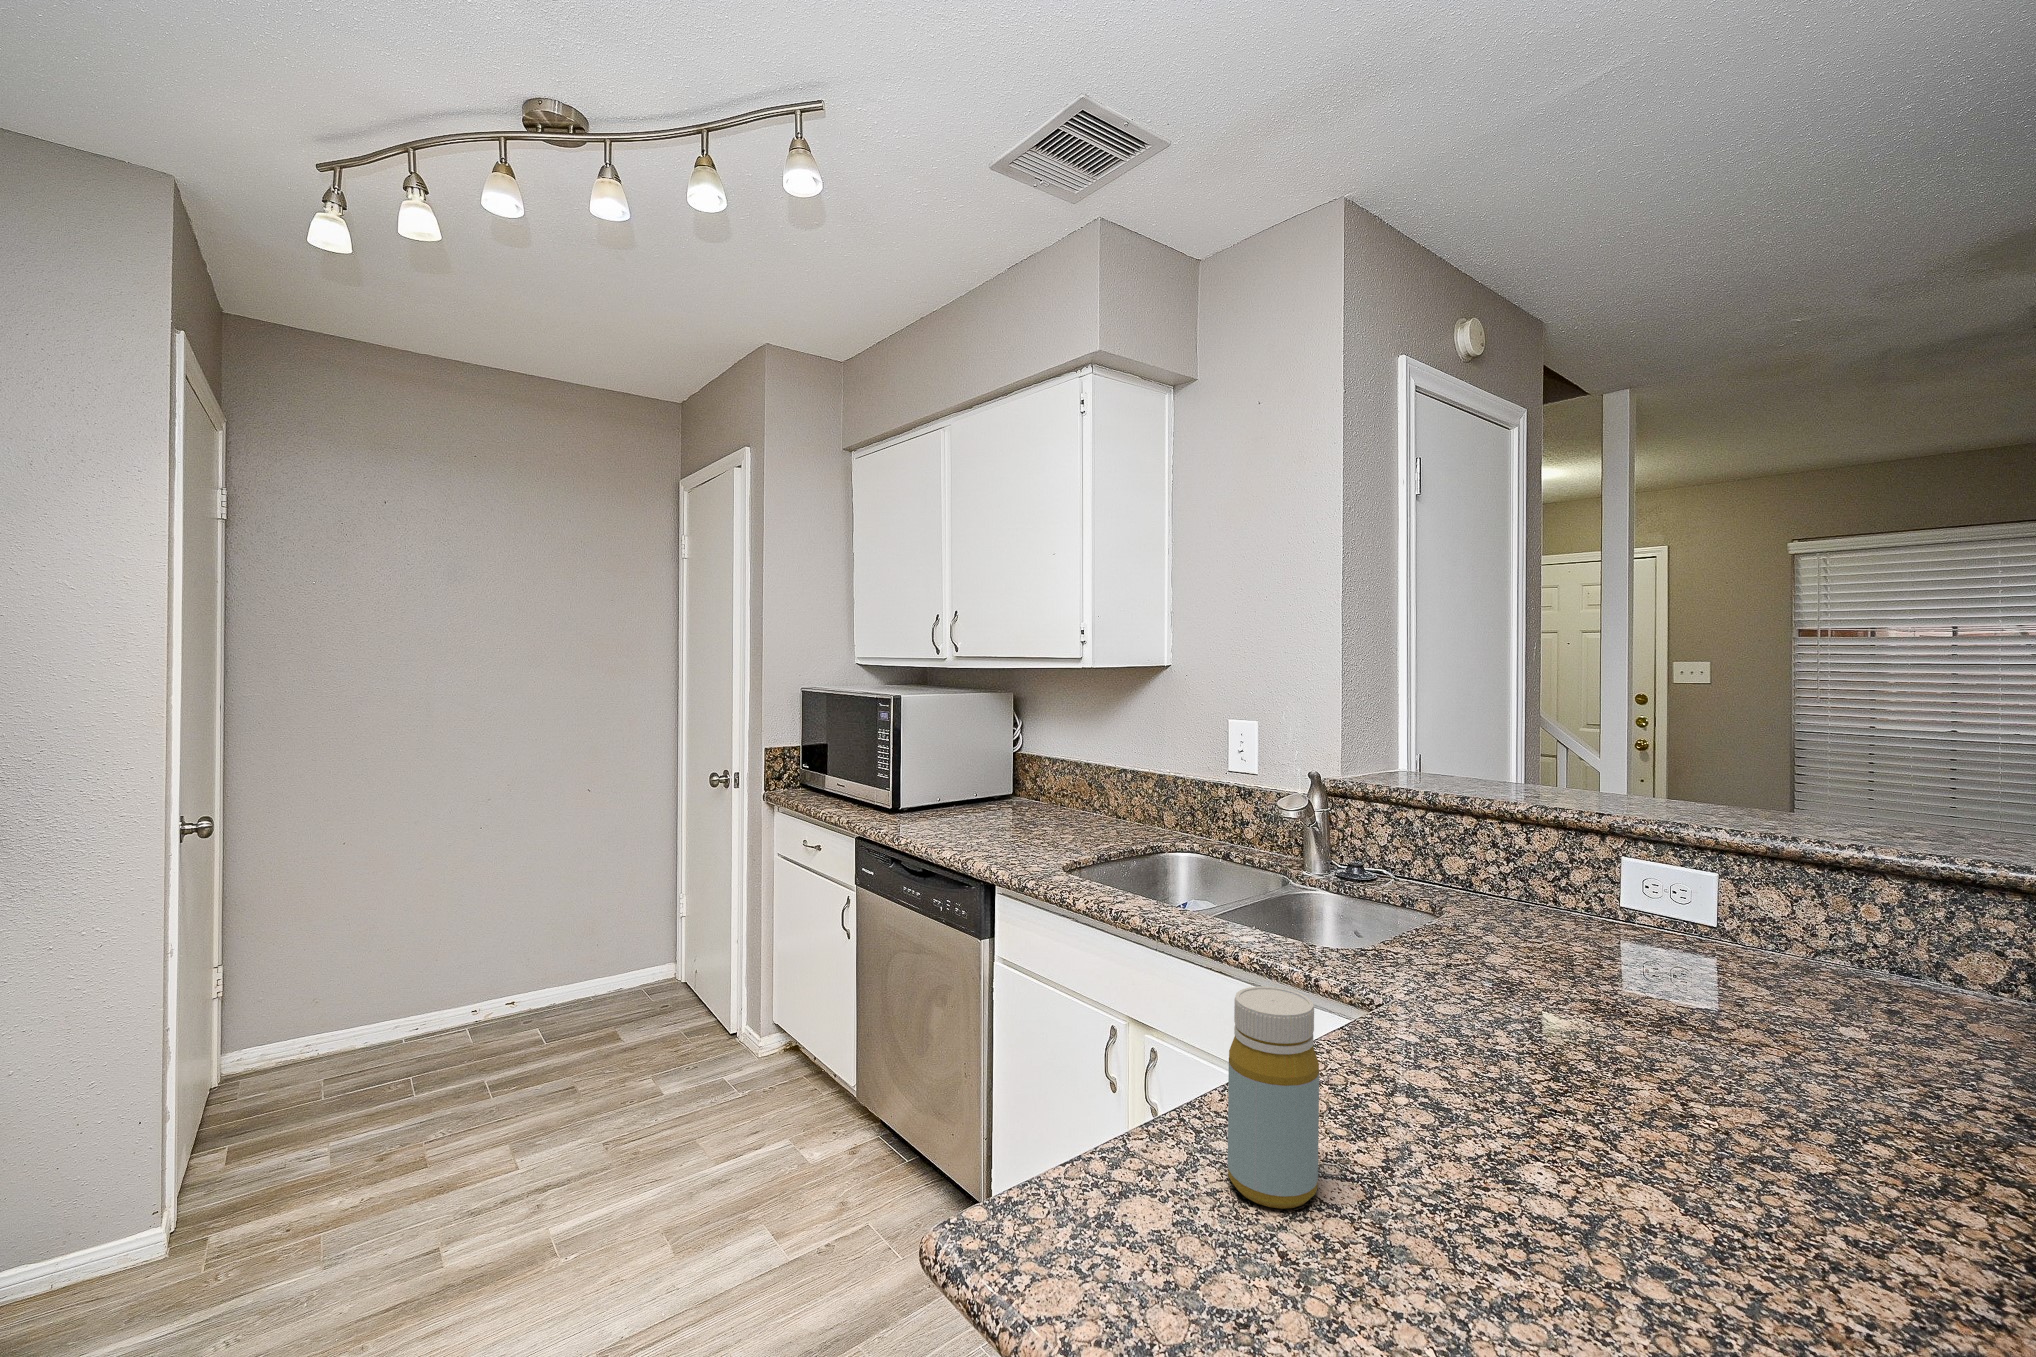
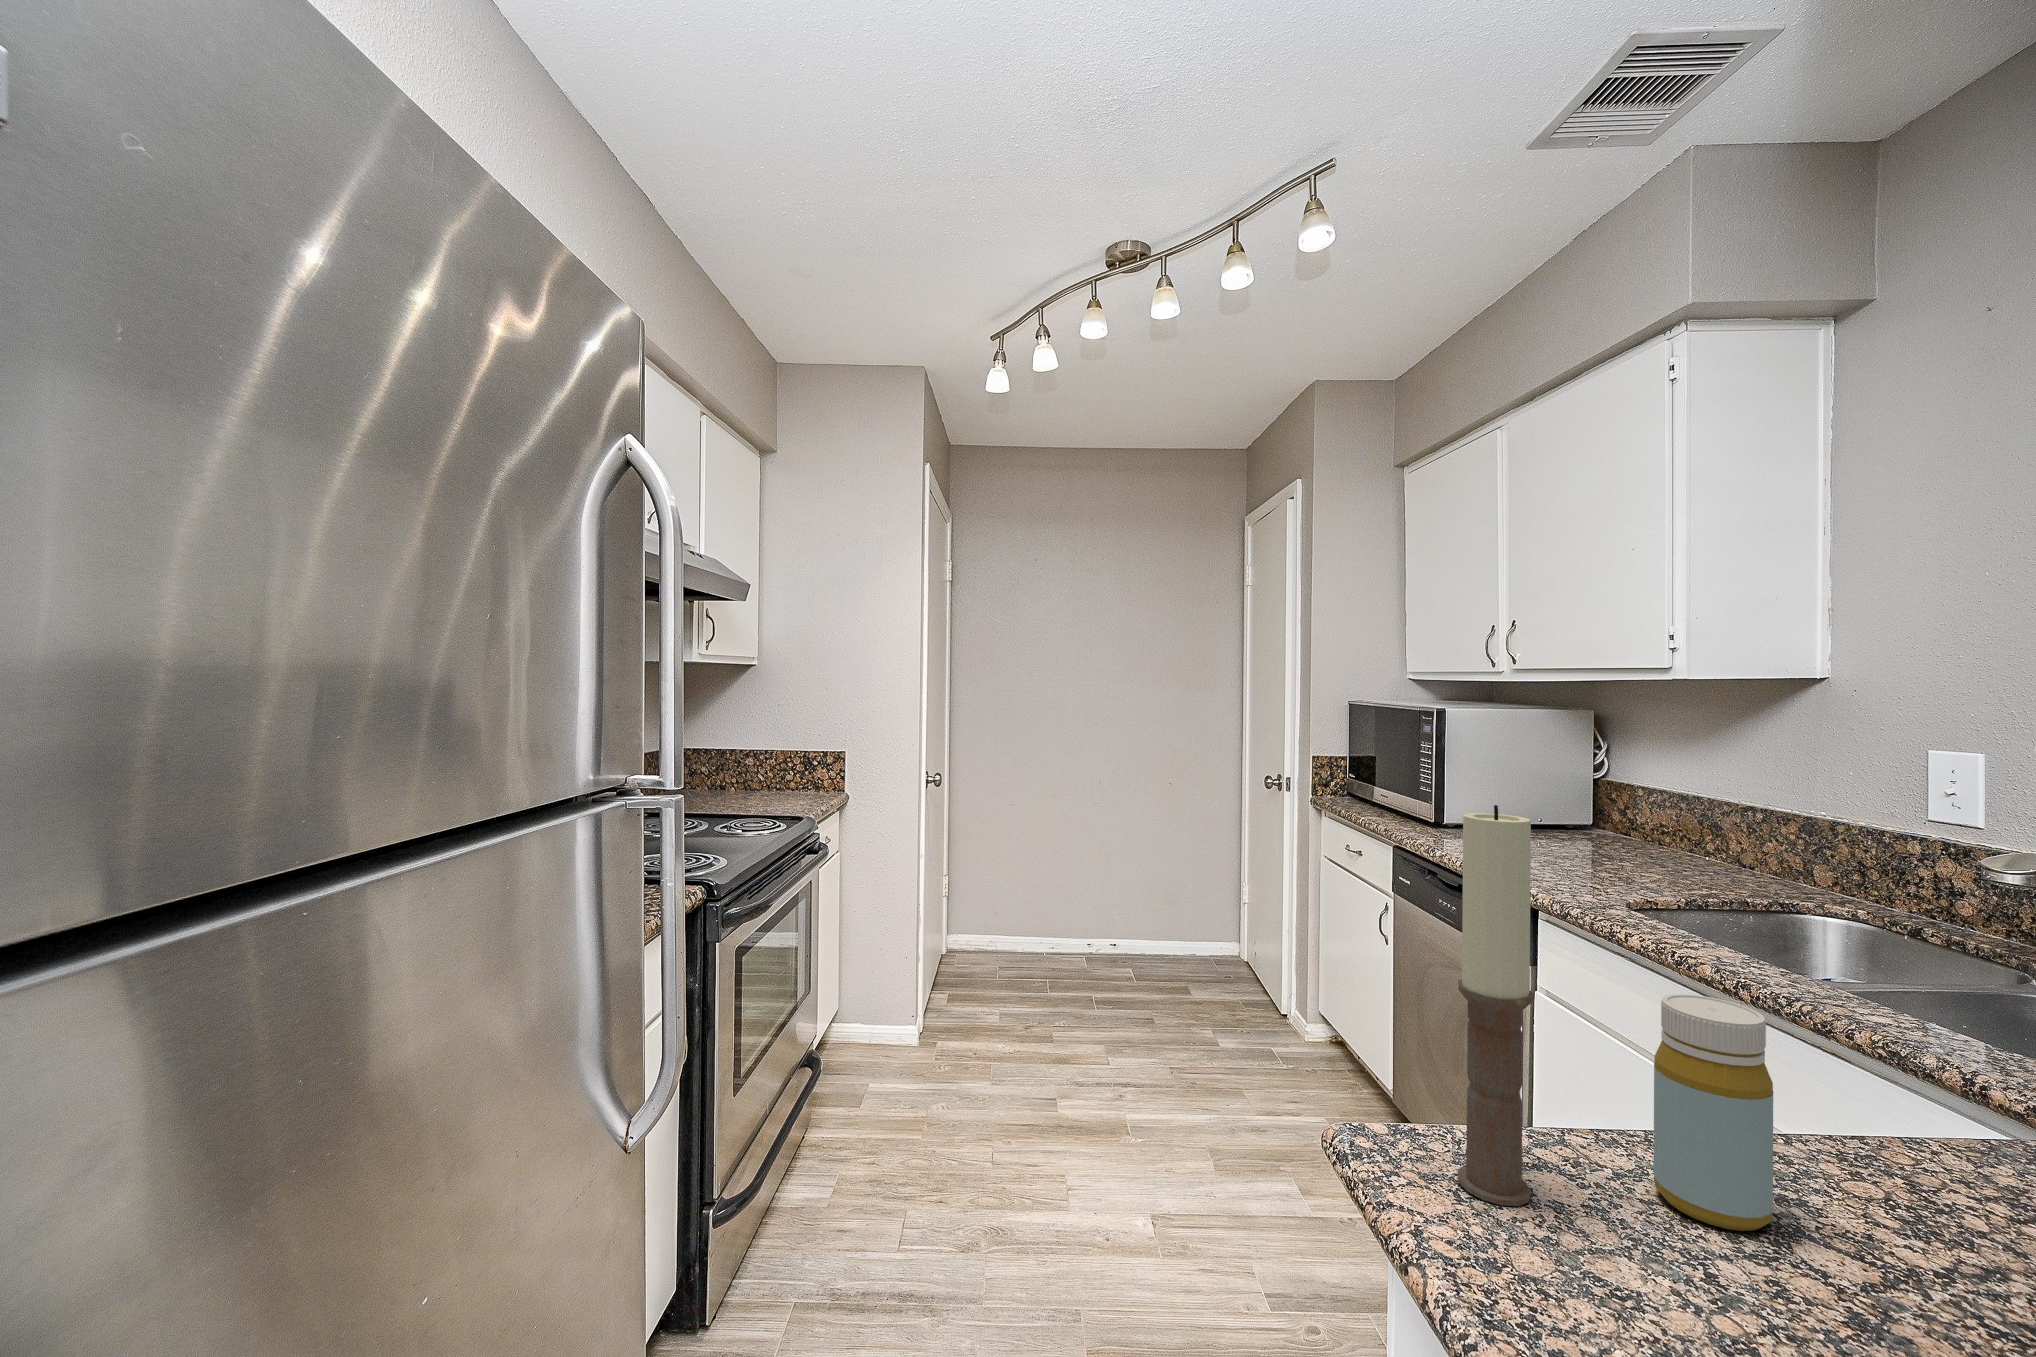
candle: none [1082,831,1155,1275] -> present [1458,805,1534,1206]

